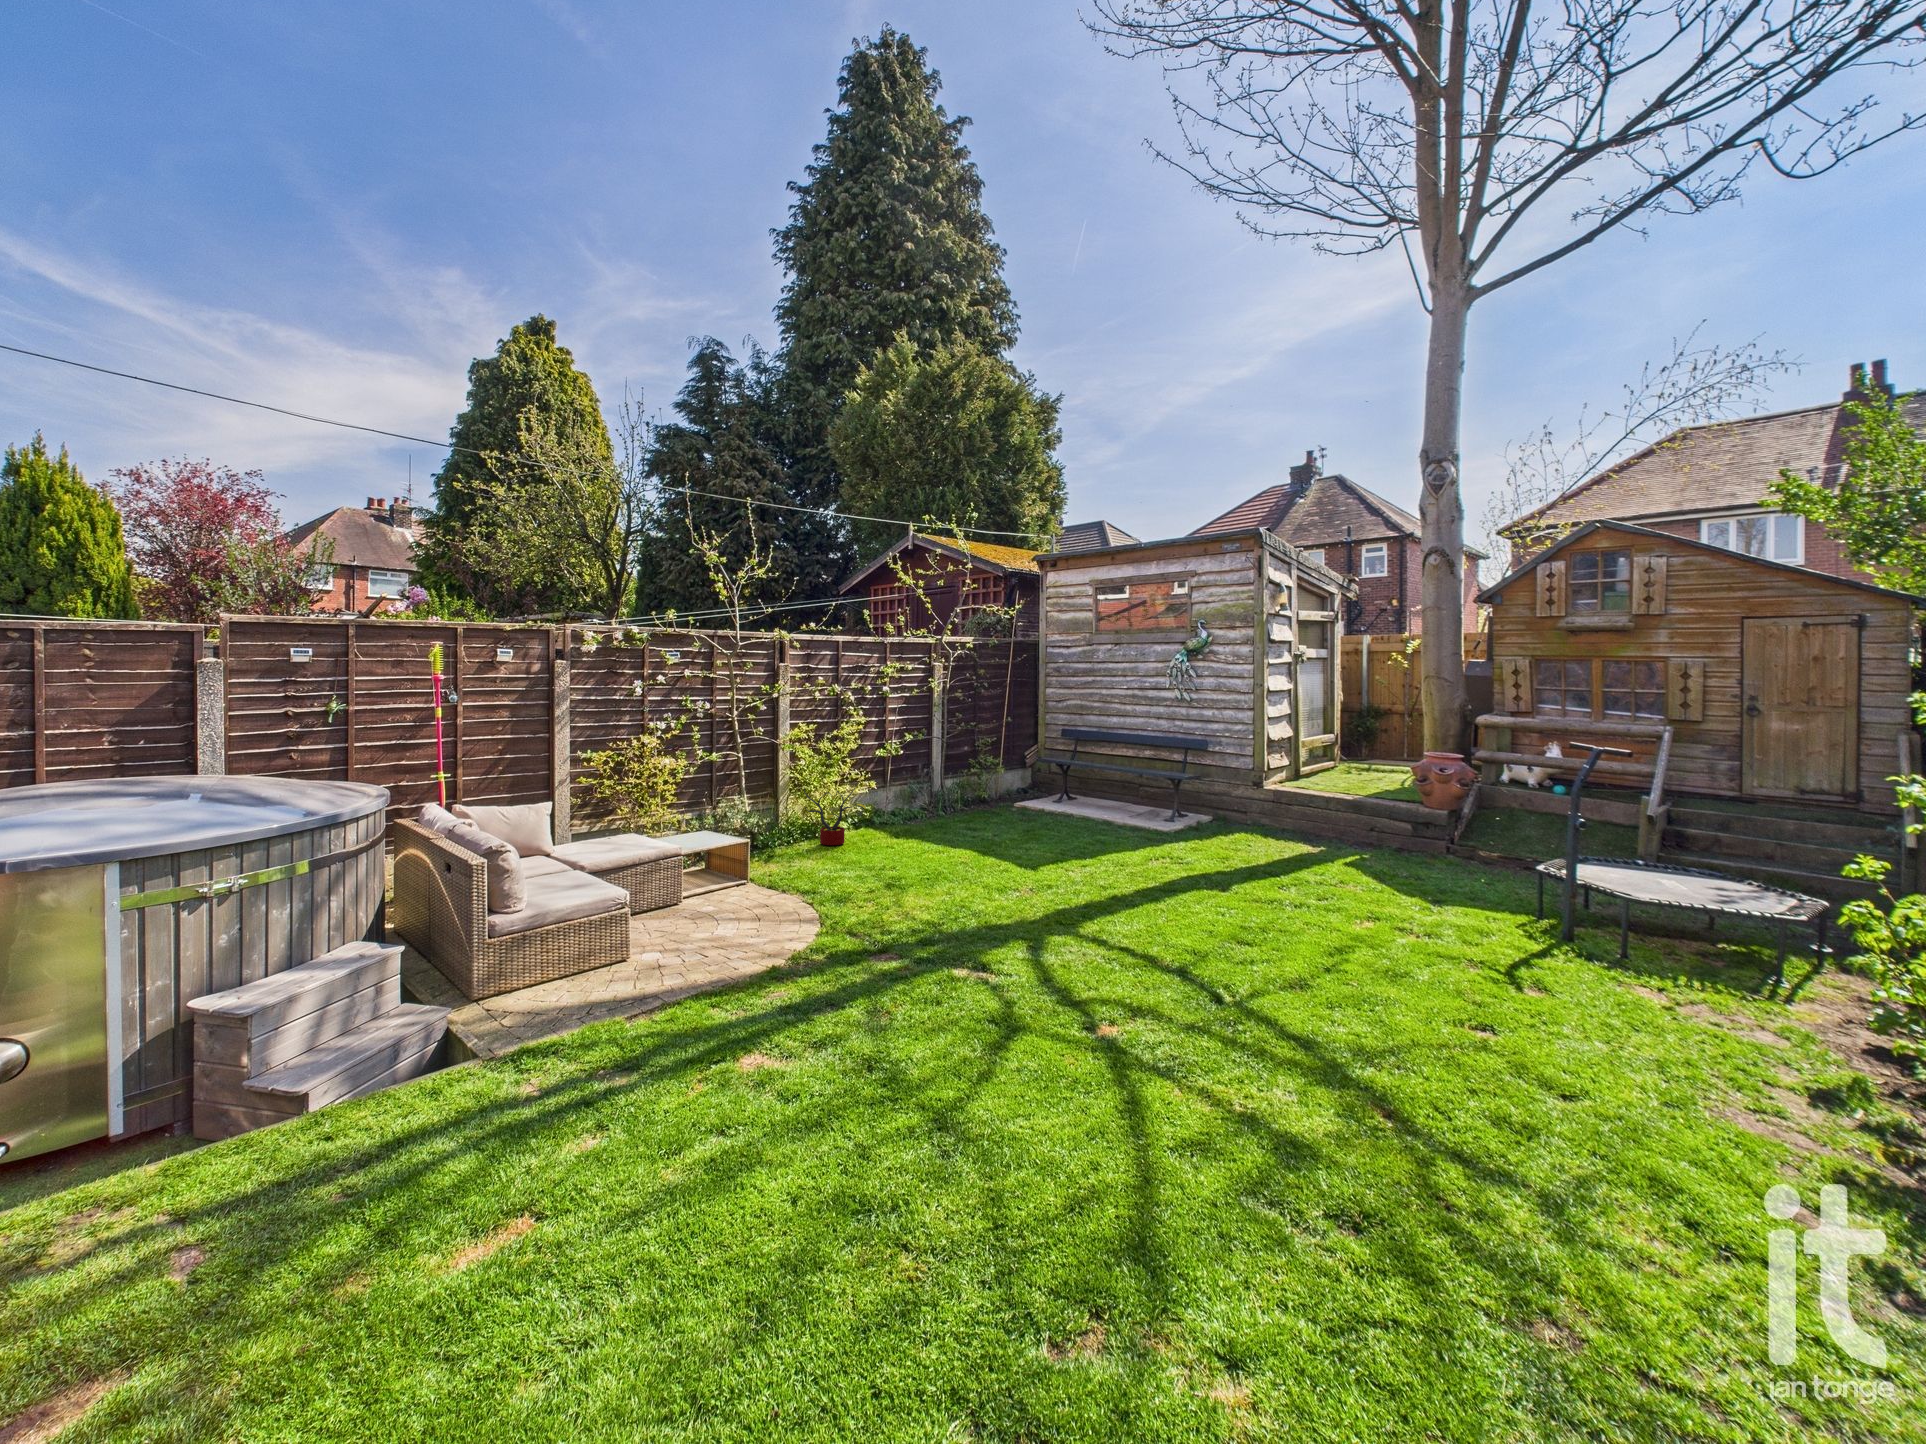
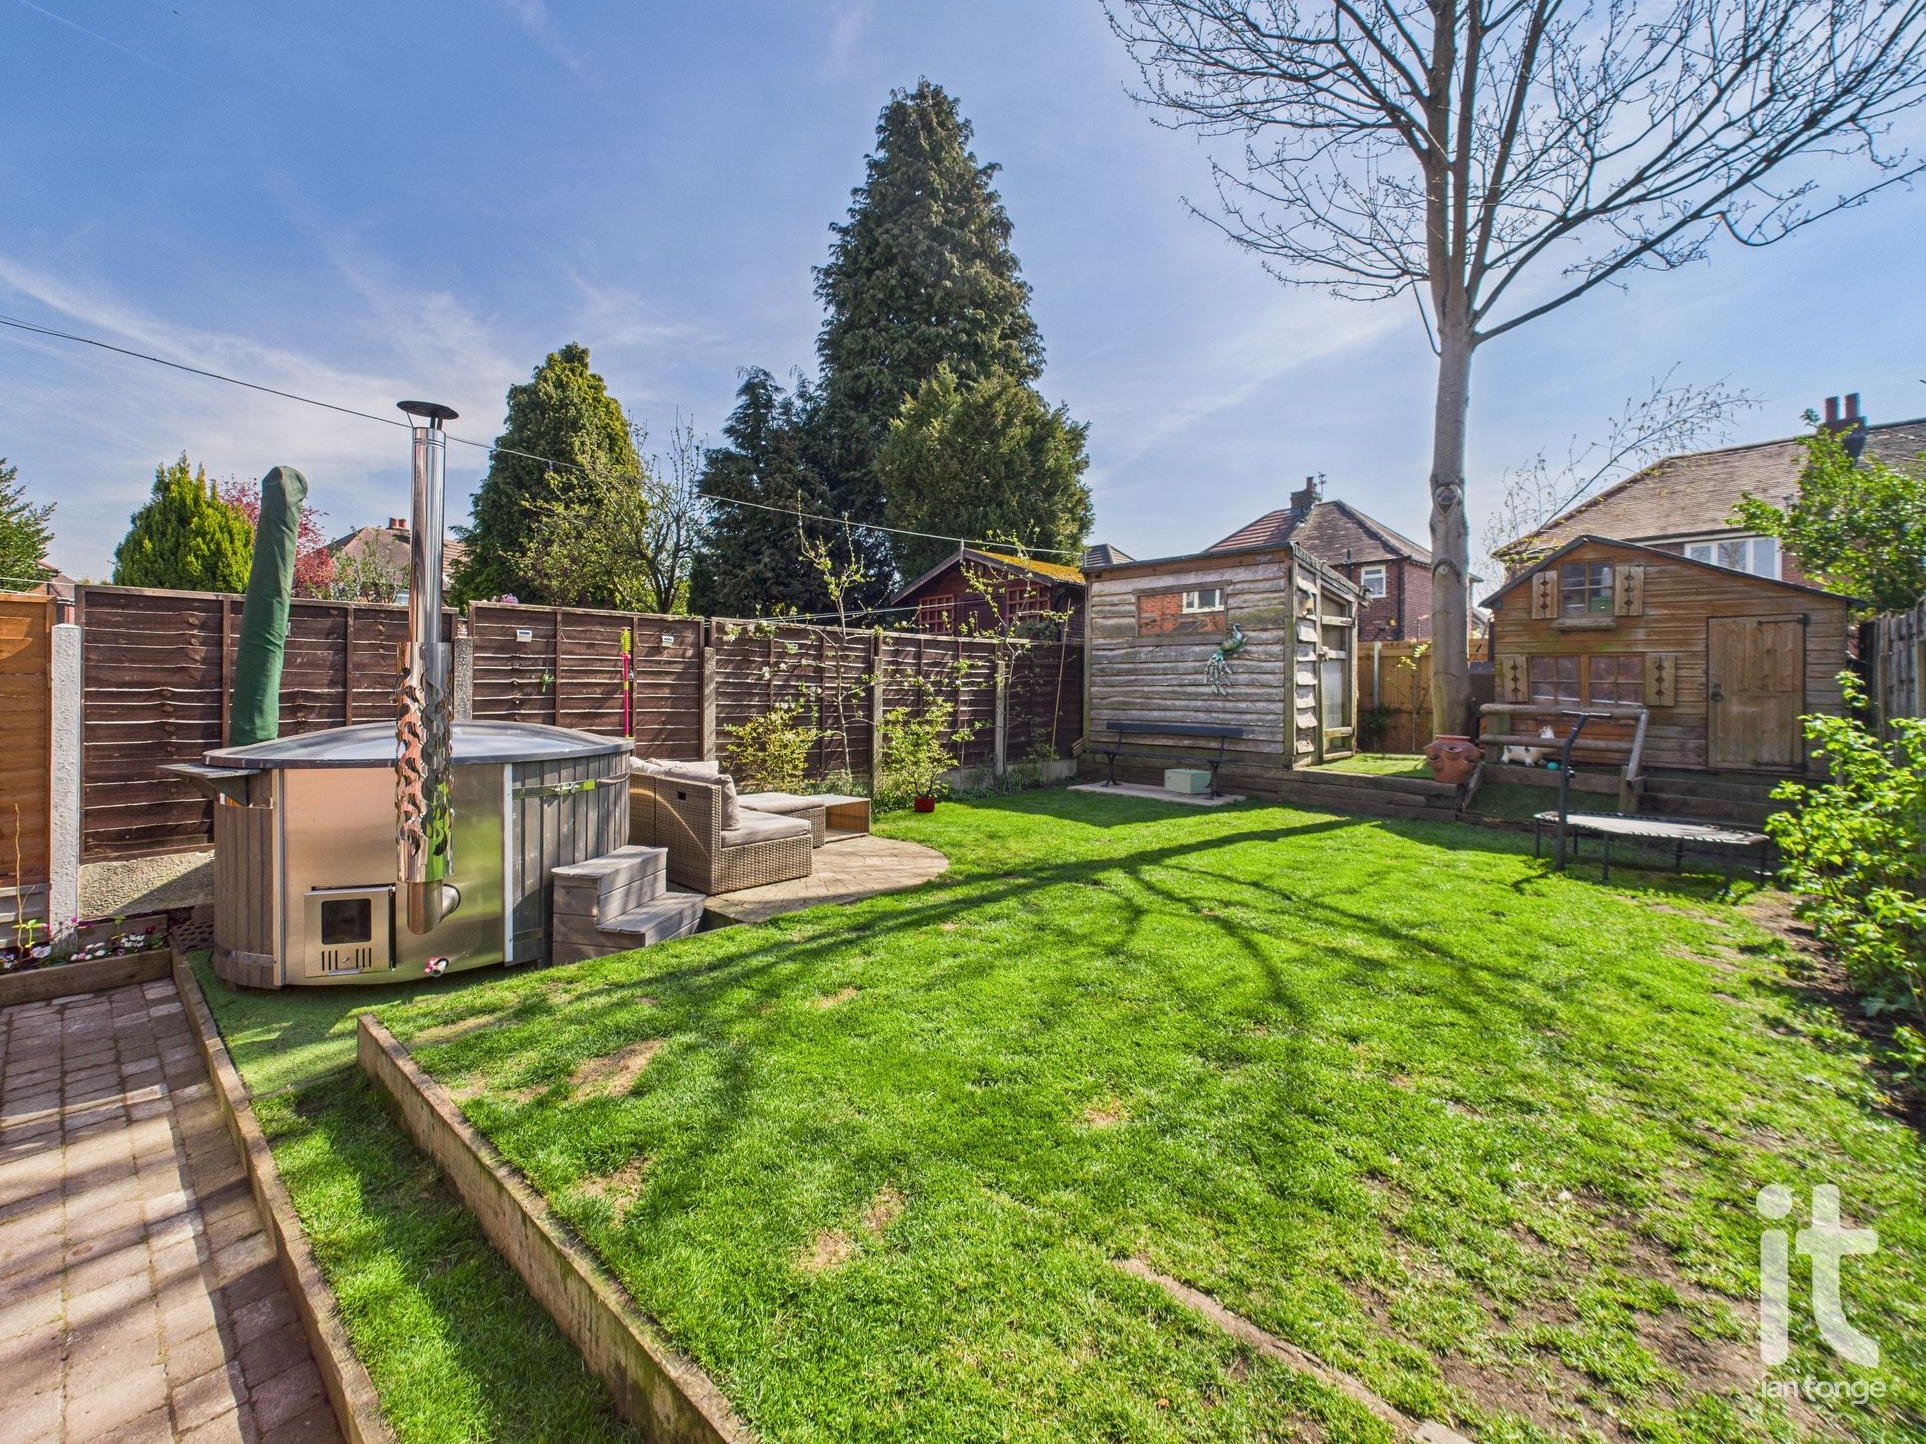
storage box: none [1121,783,1173,813] -> present [1164,769,1211,794]

